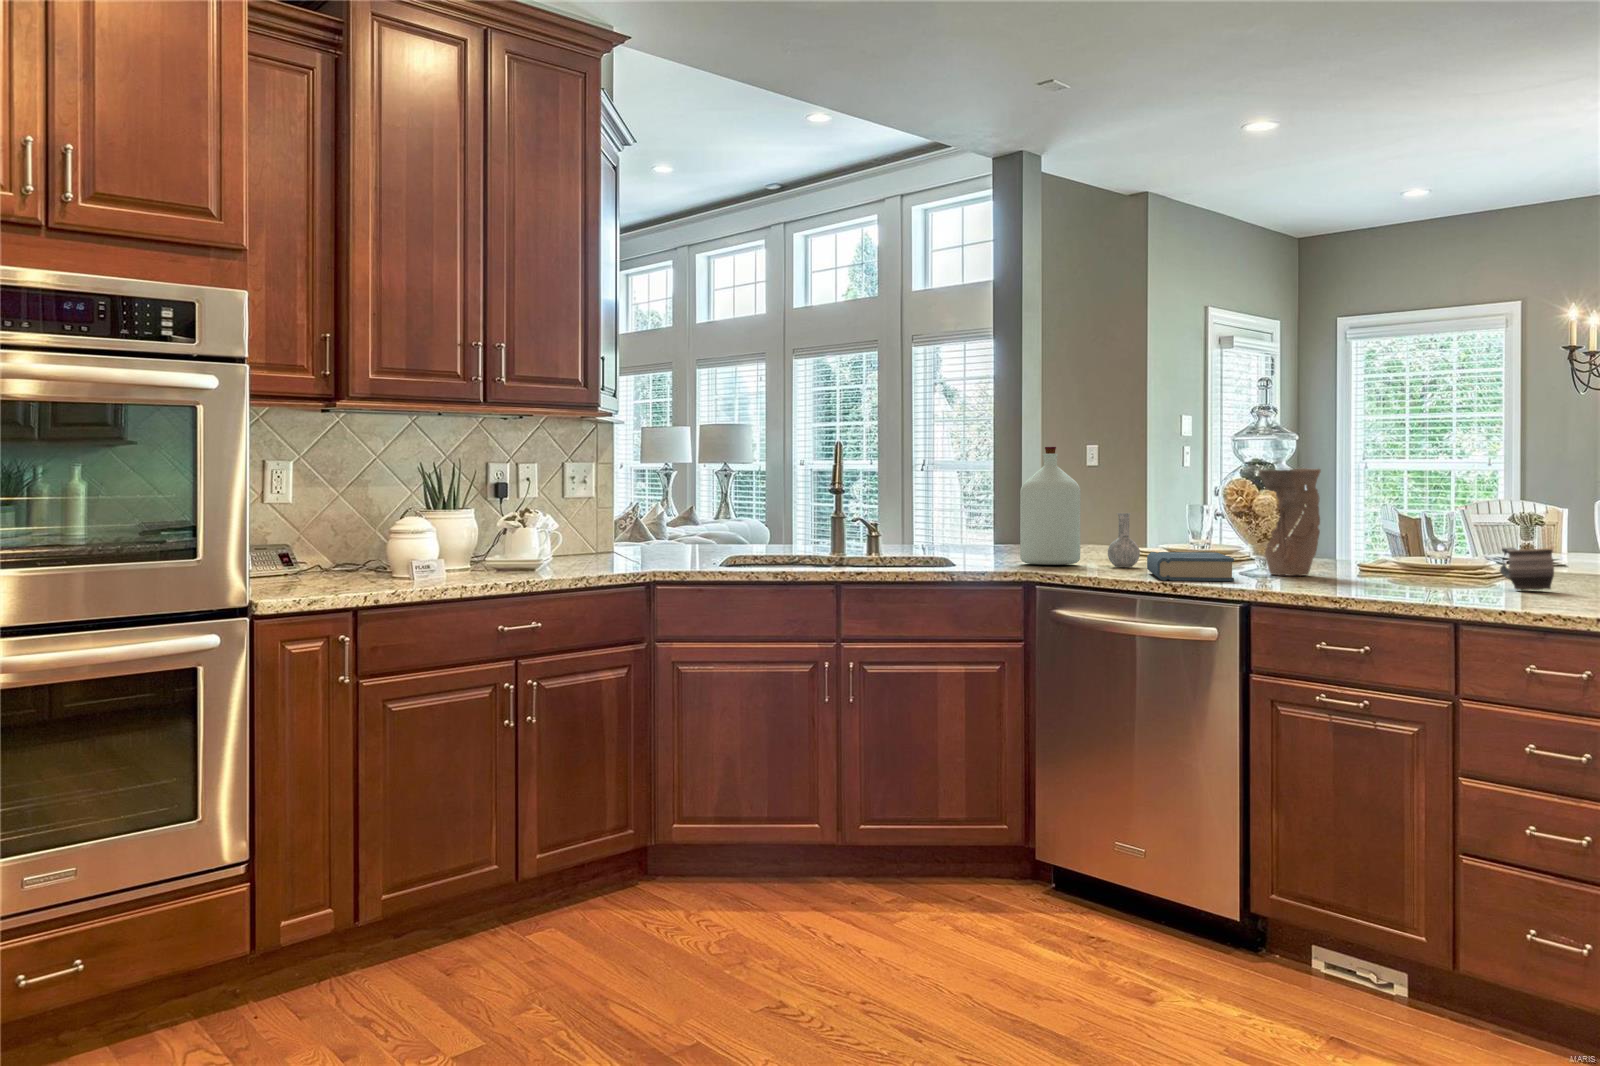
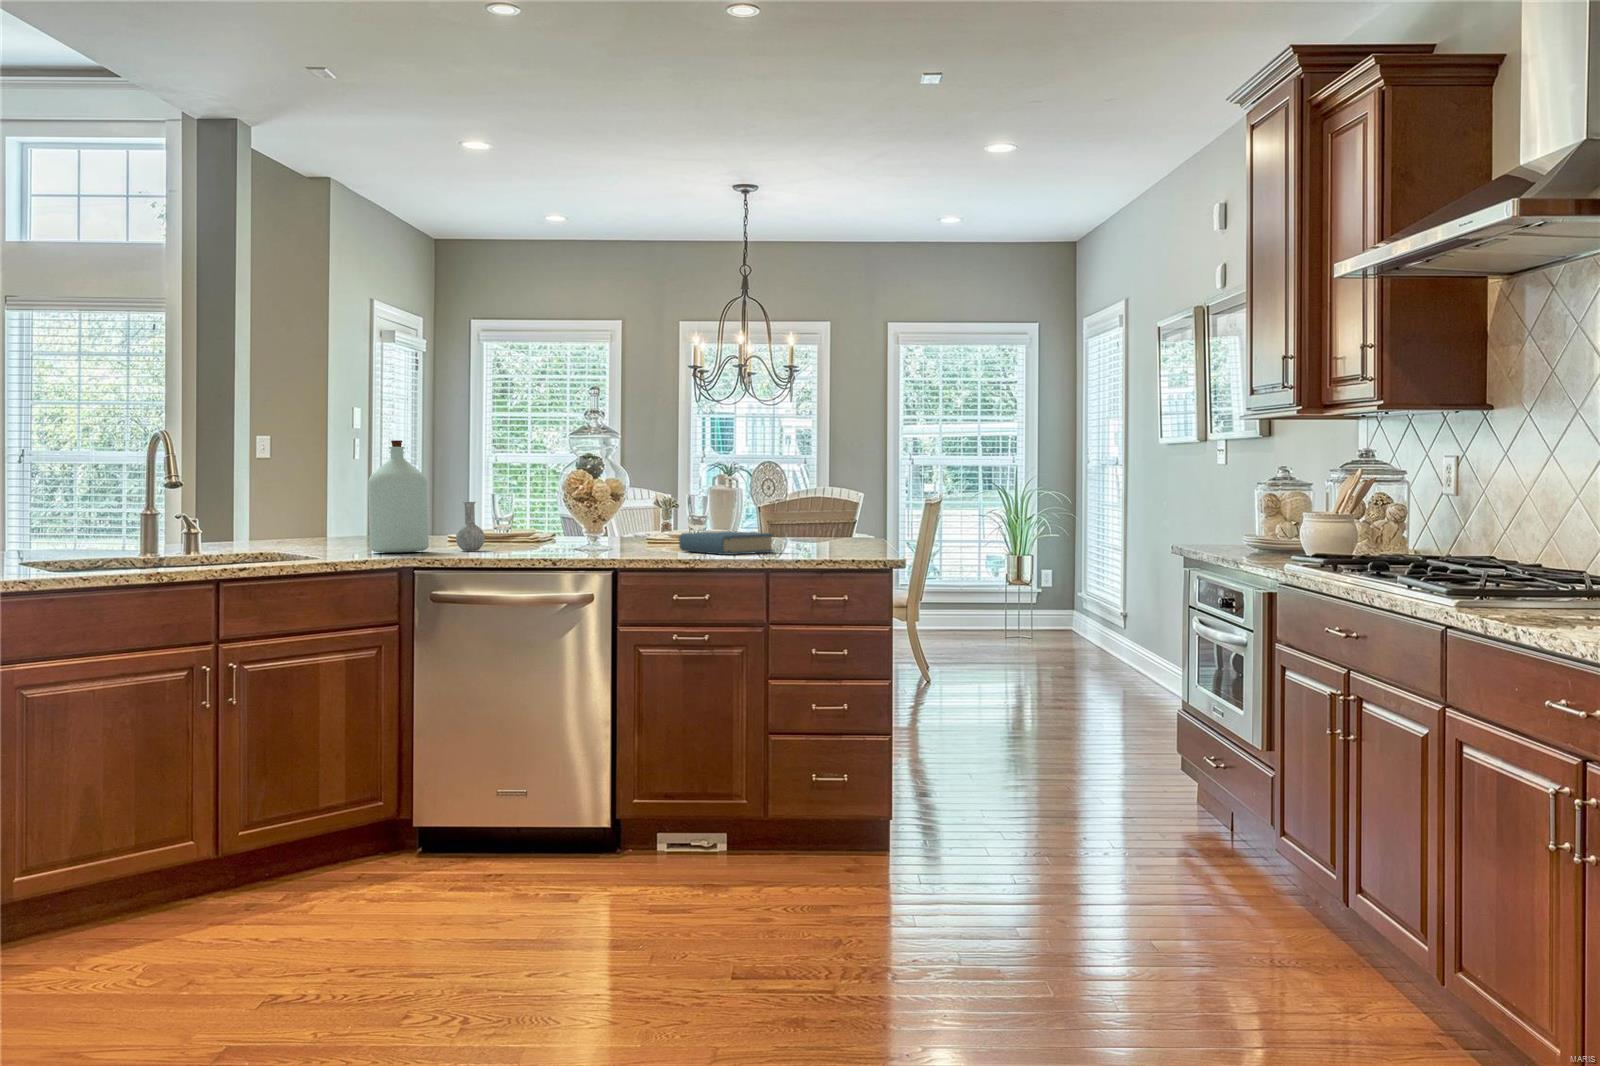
vase: present [1259,468,1321,576] -> none [590,462,637,549]
mug: present [1500,548,1554,590] -> none [770,518,804,548]
hardback book: present [1147,552,1234,581] -> present [679,531,773,555]

